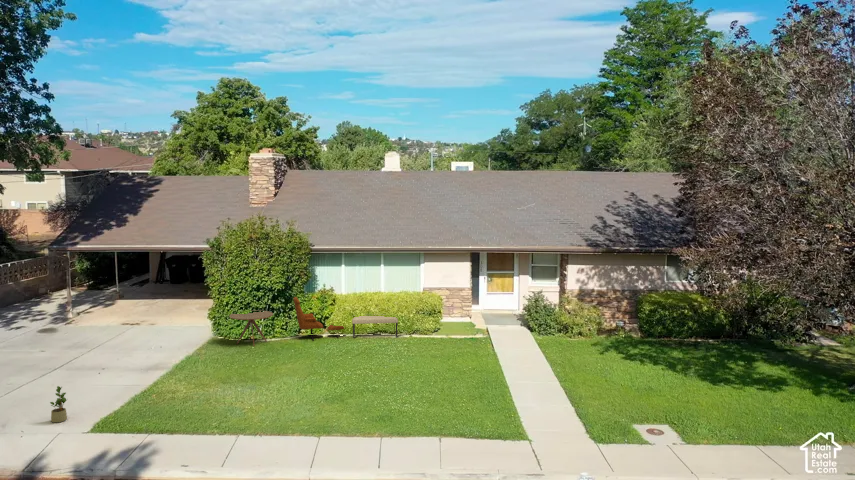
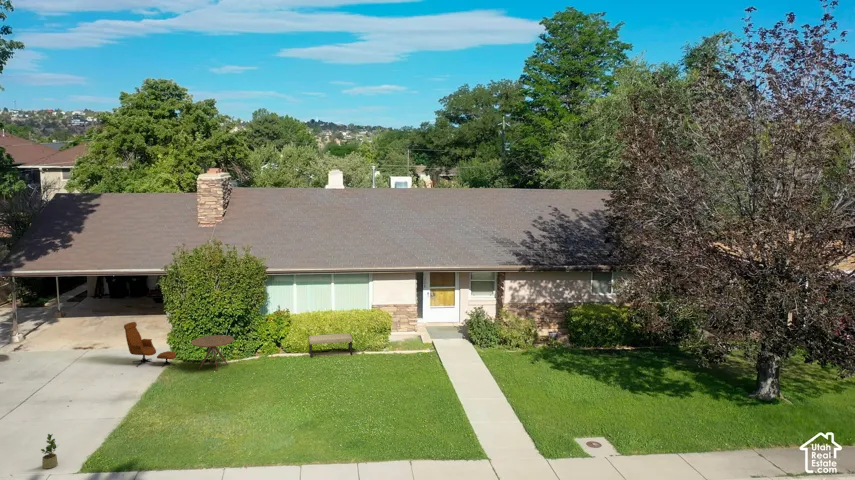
lounge chair: present [293,297,344,341] -> present [124,322,176,367]

